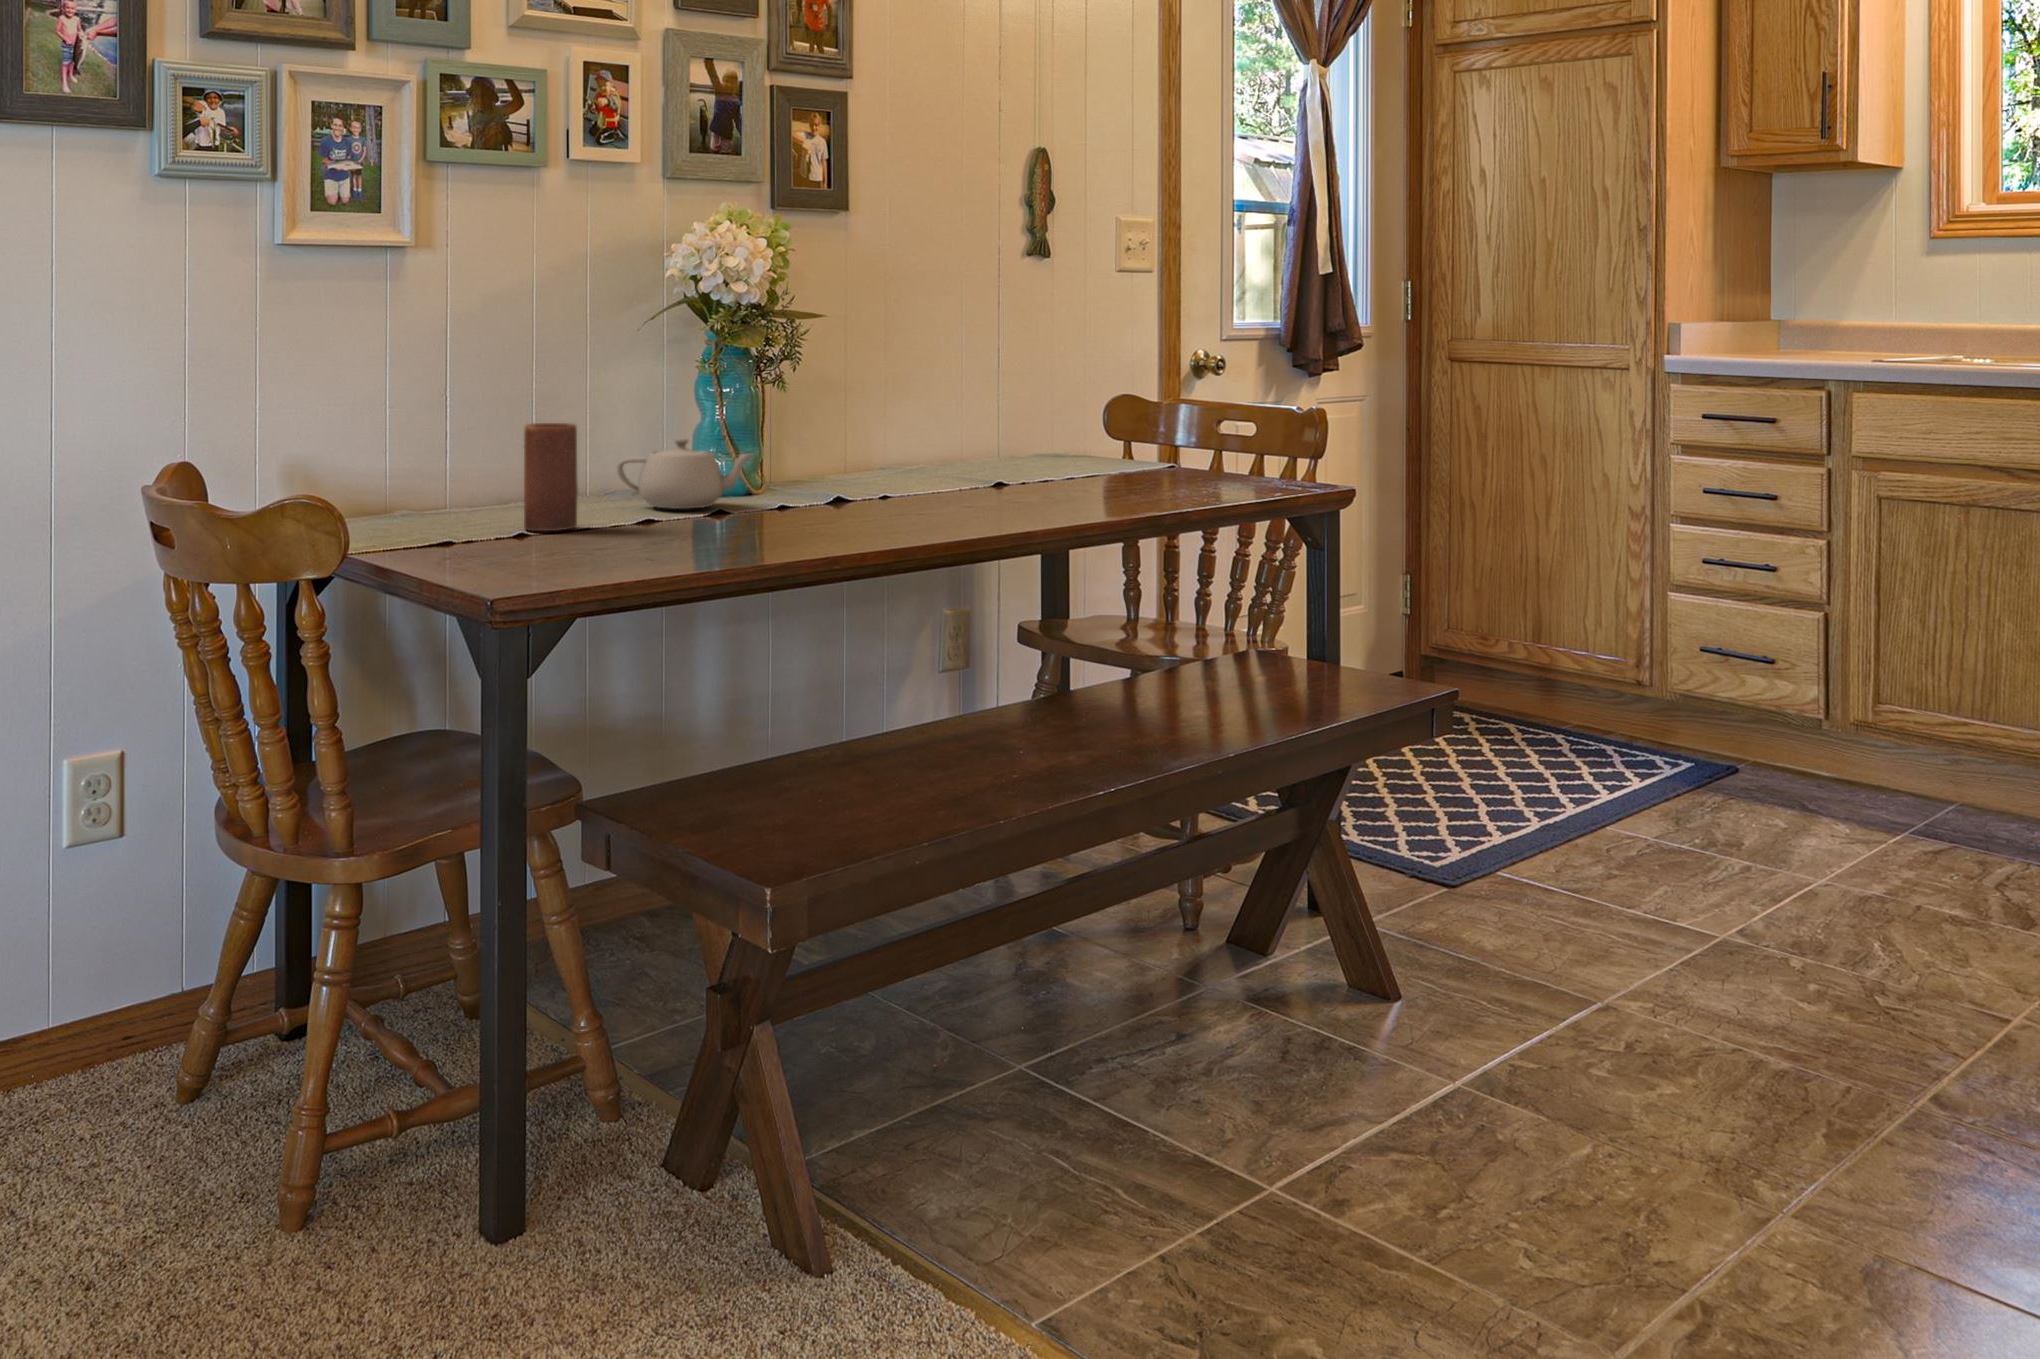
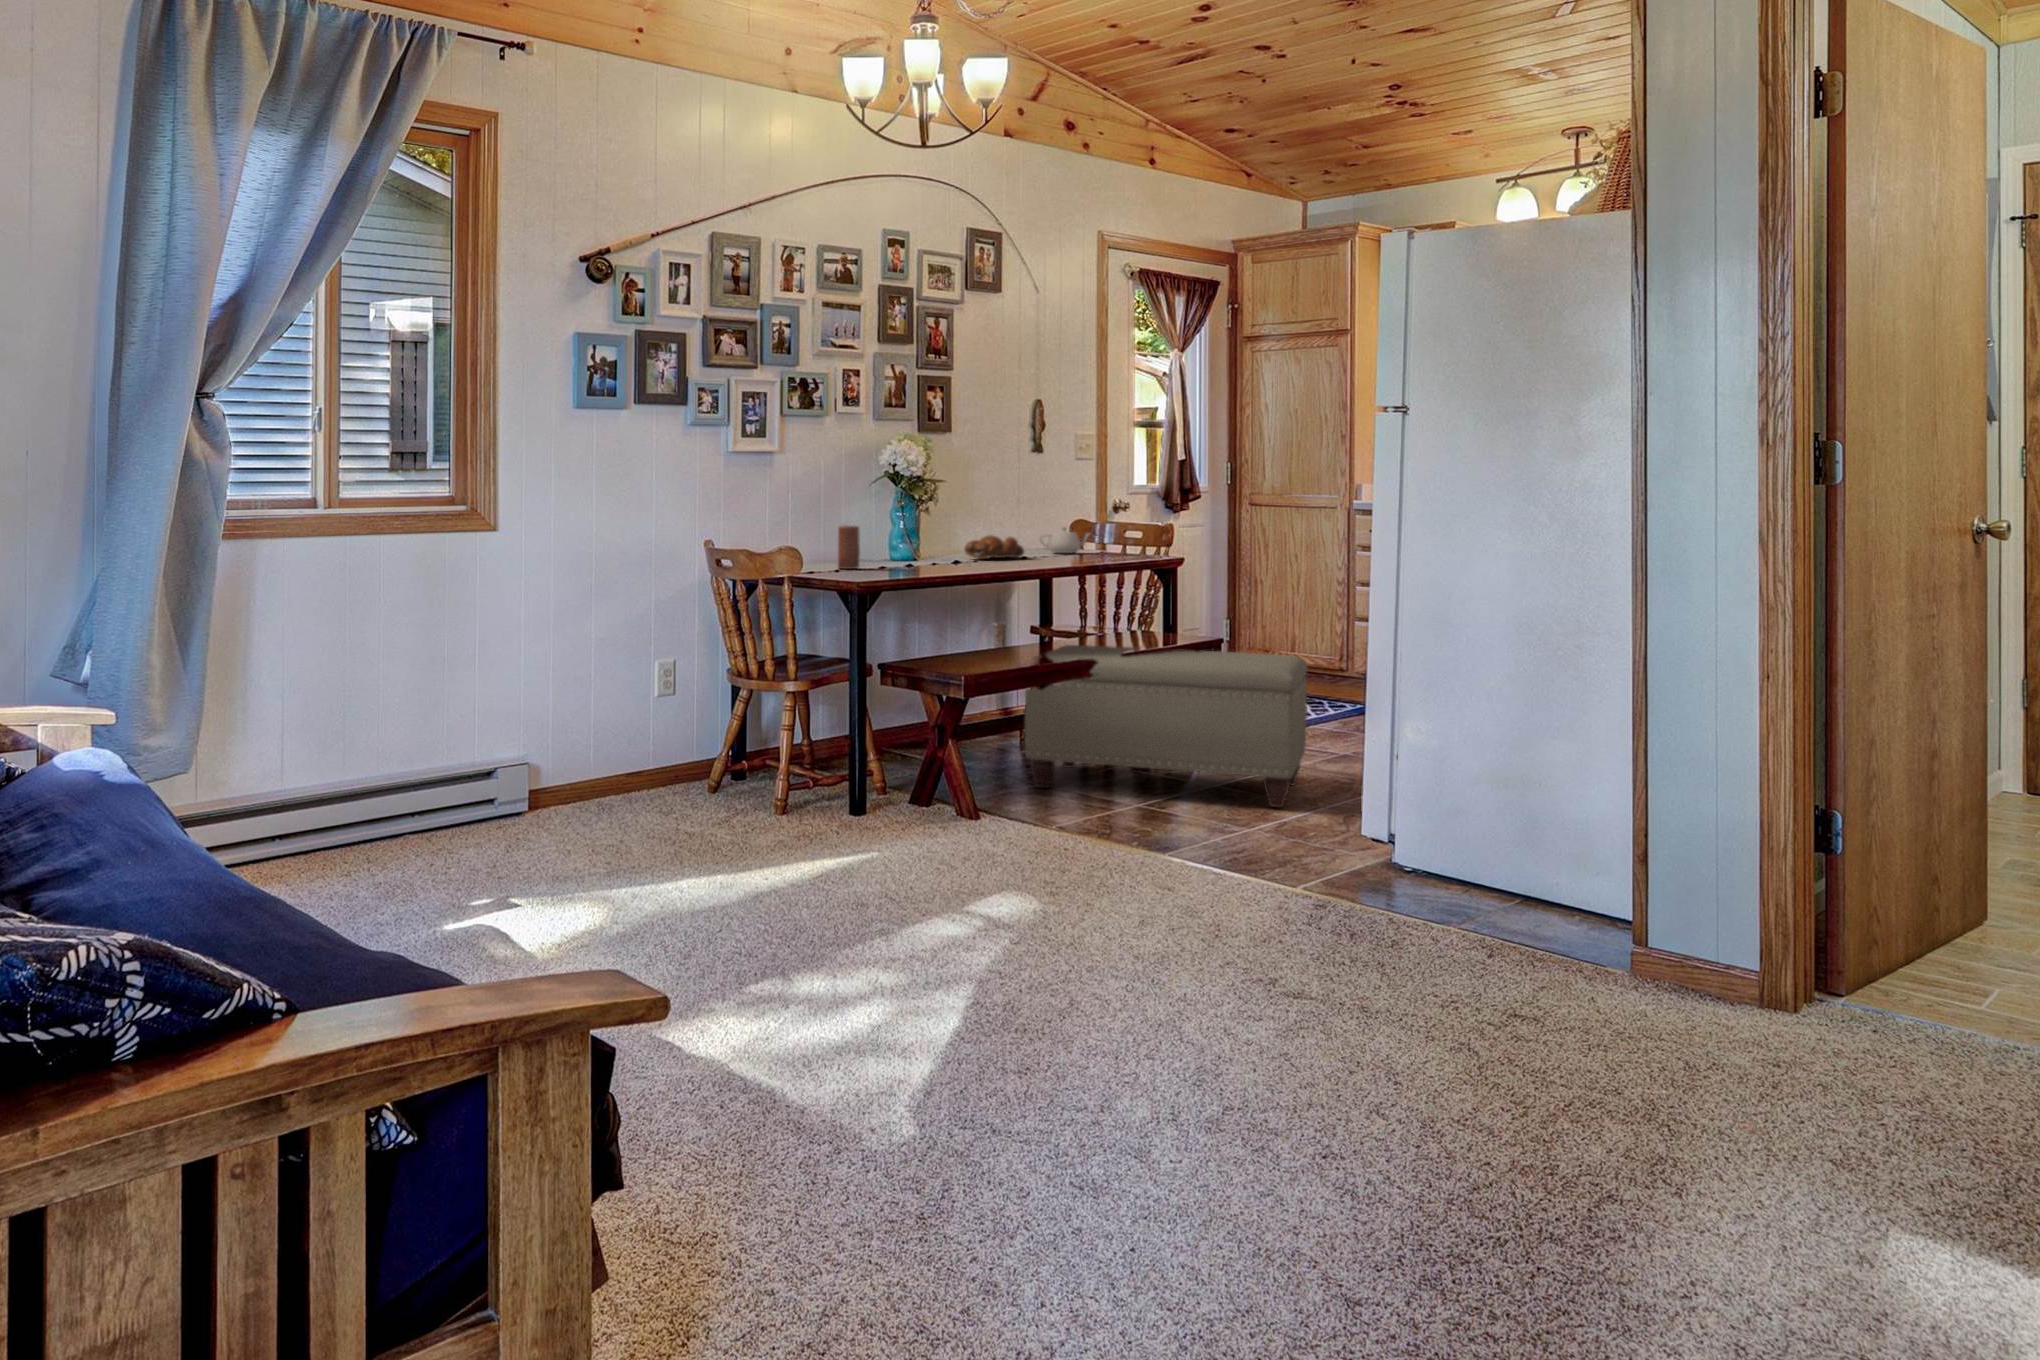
bread loaf: none [862,434,999,491] -> present [964,535,1024,559]
teapot: present [616,439,752,509] -> present [1040,527,1090,553]
ottoman: none [974,702,1714,1219] -> present [1025,645,1307,807]

